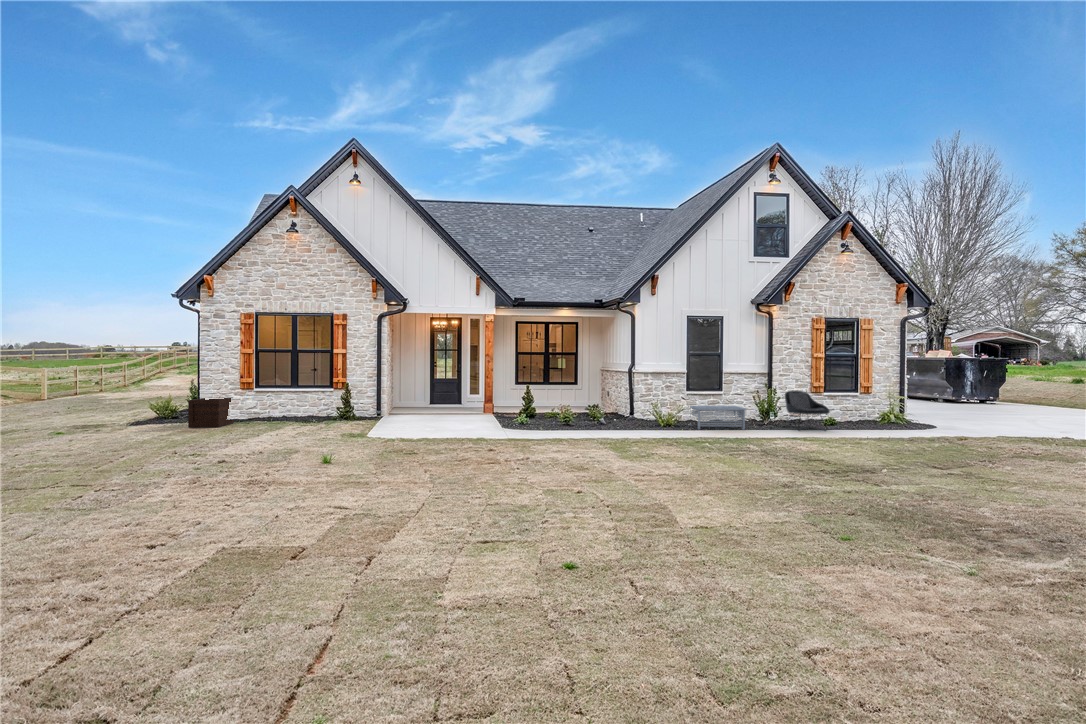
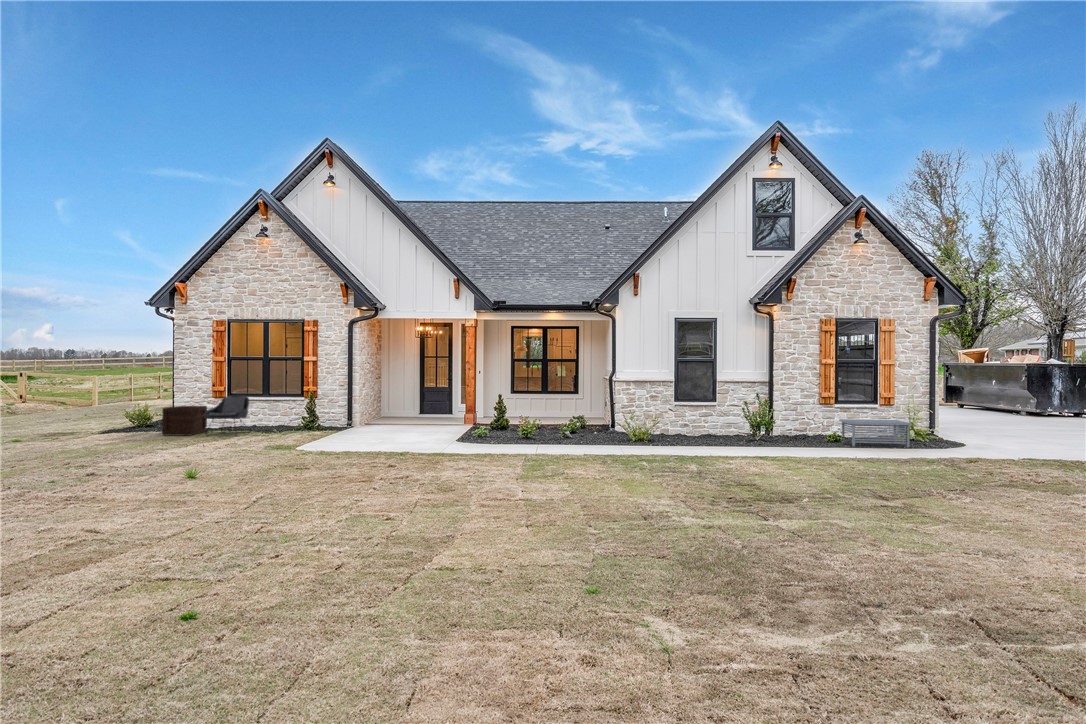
lounge chair: present [785,391,830,430] -> present [203,395,249,436]
storage bench: present [690,405,746,430] -> present [839,419,911,447]

